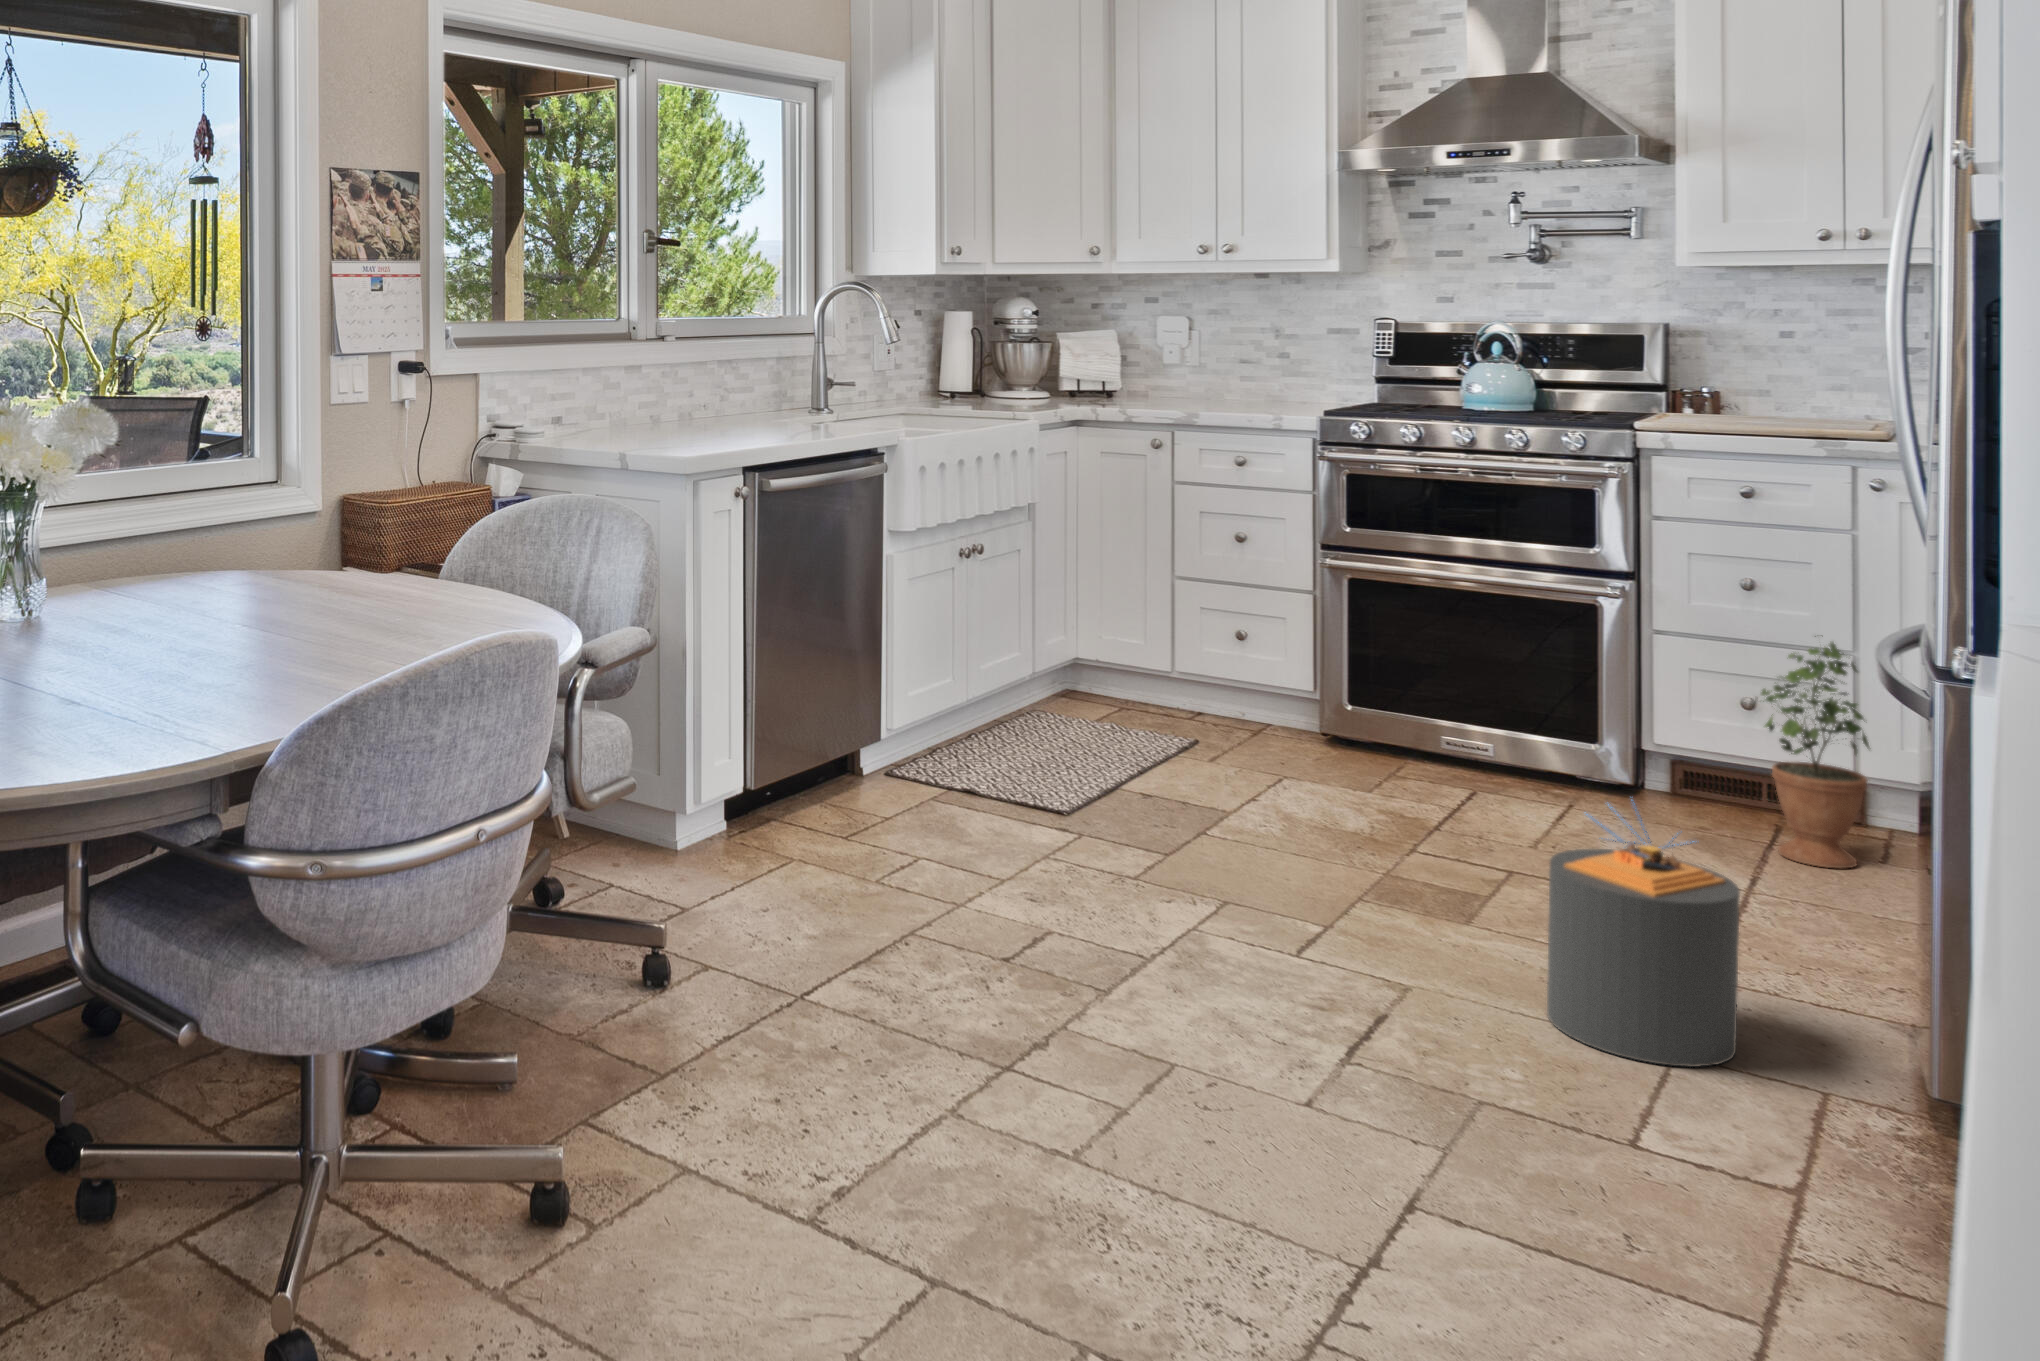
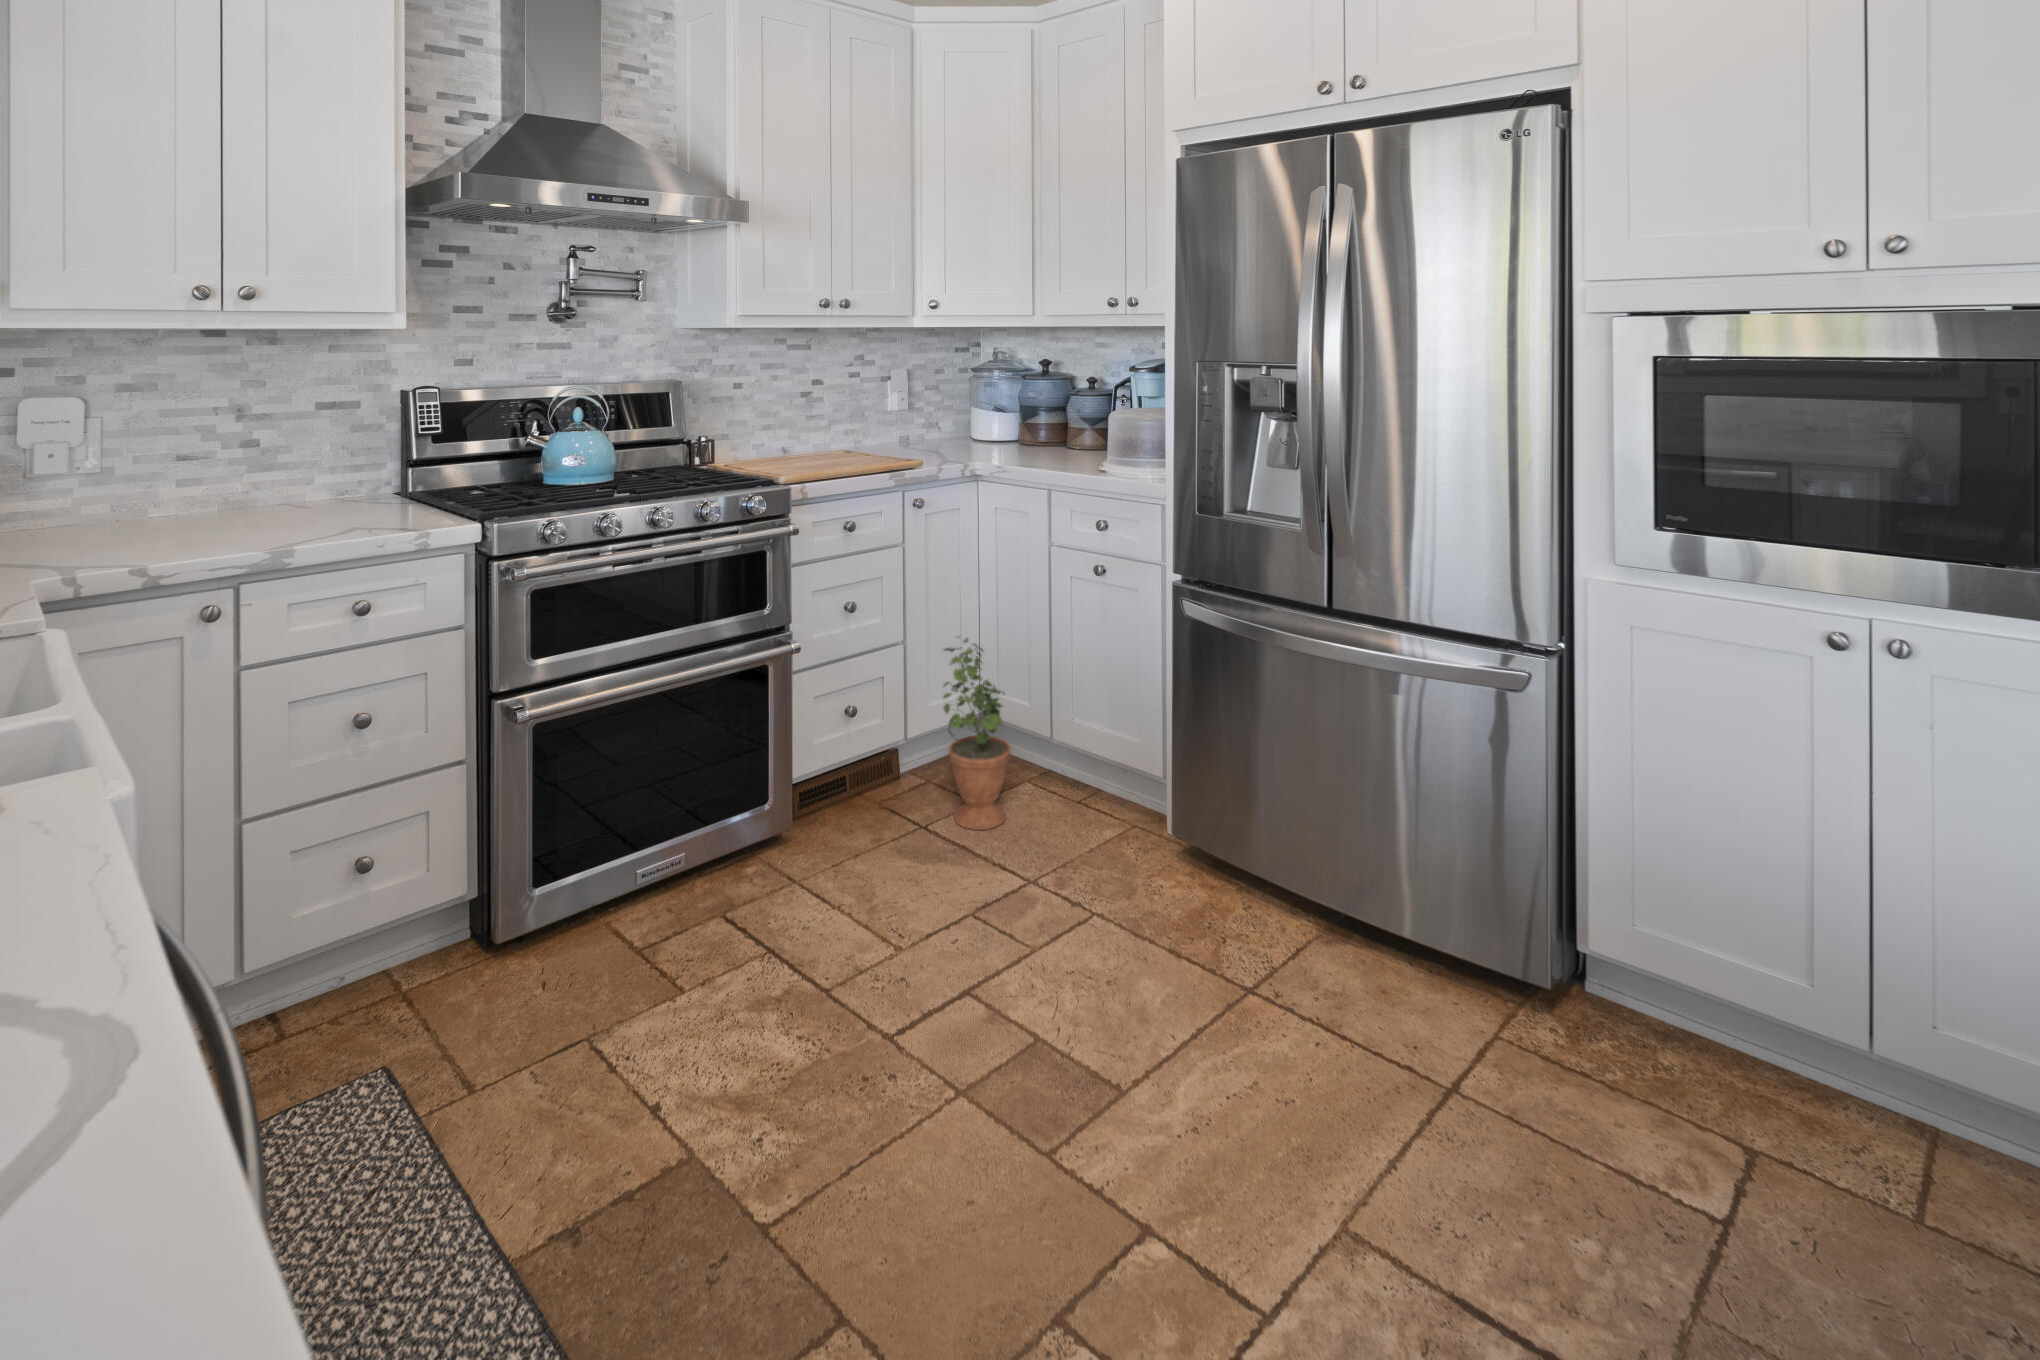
trash can: present [1547,797,1740,1067] -> none [1341,871,1522,1172]

